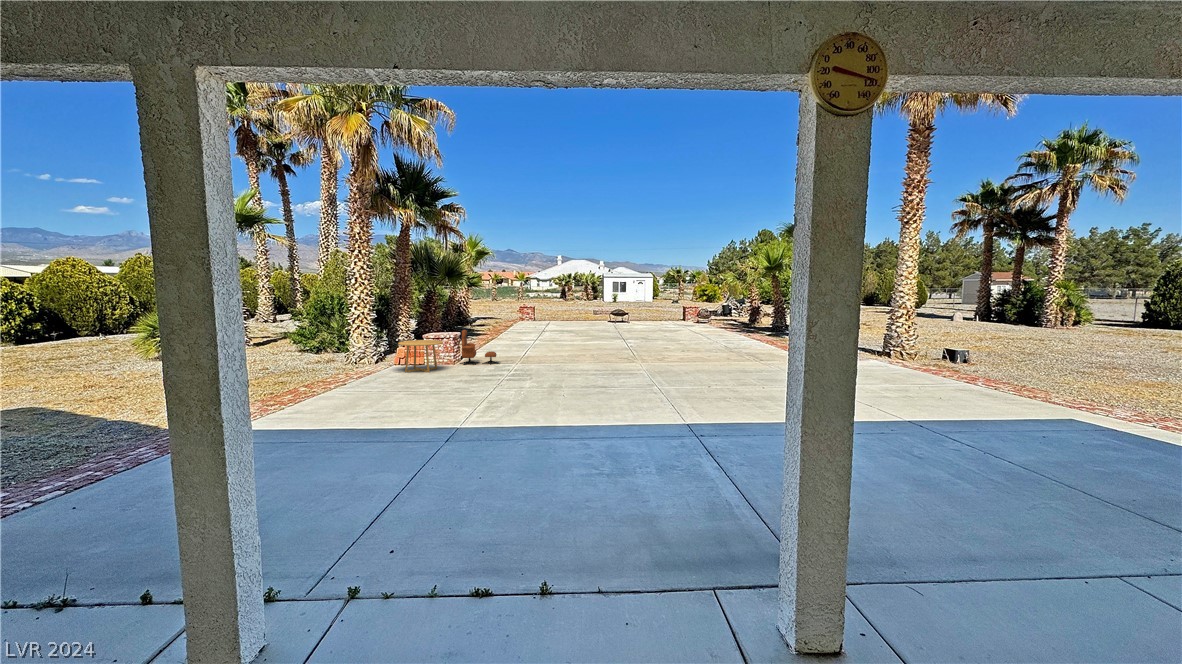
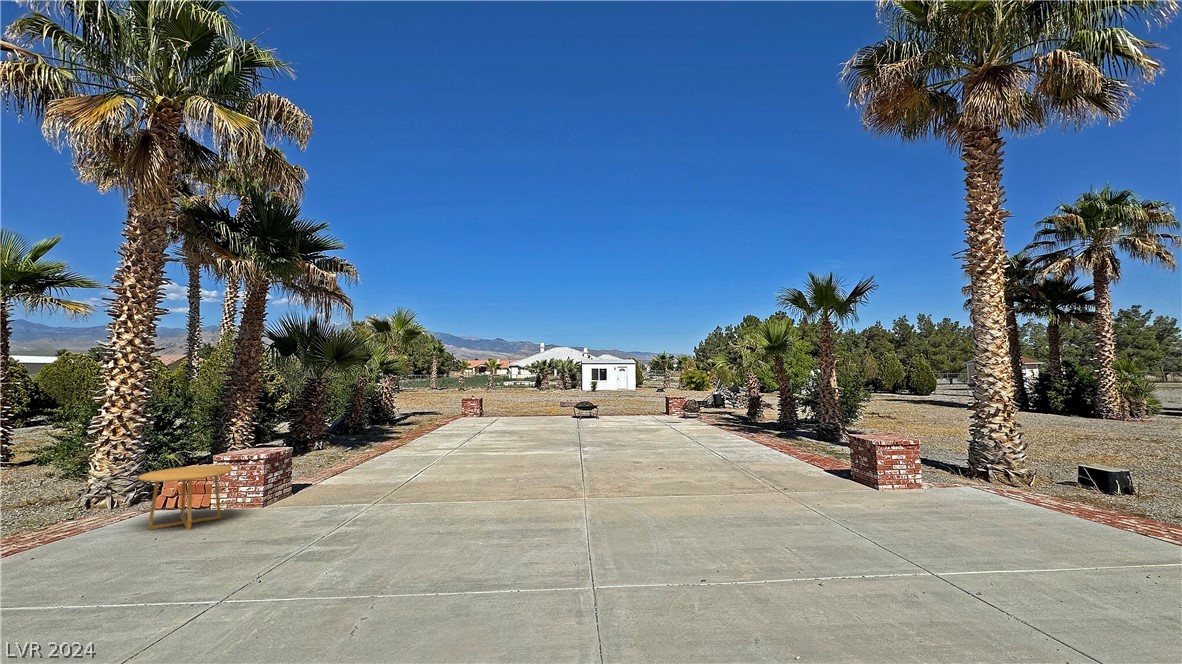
lounge chair: present [460,330,499,365] -> none [280,444,350,507]

